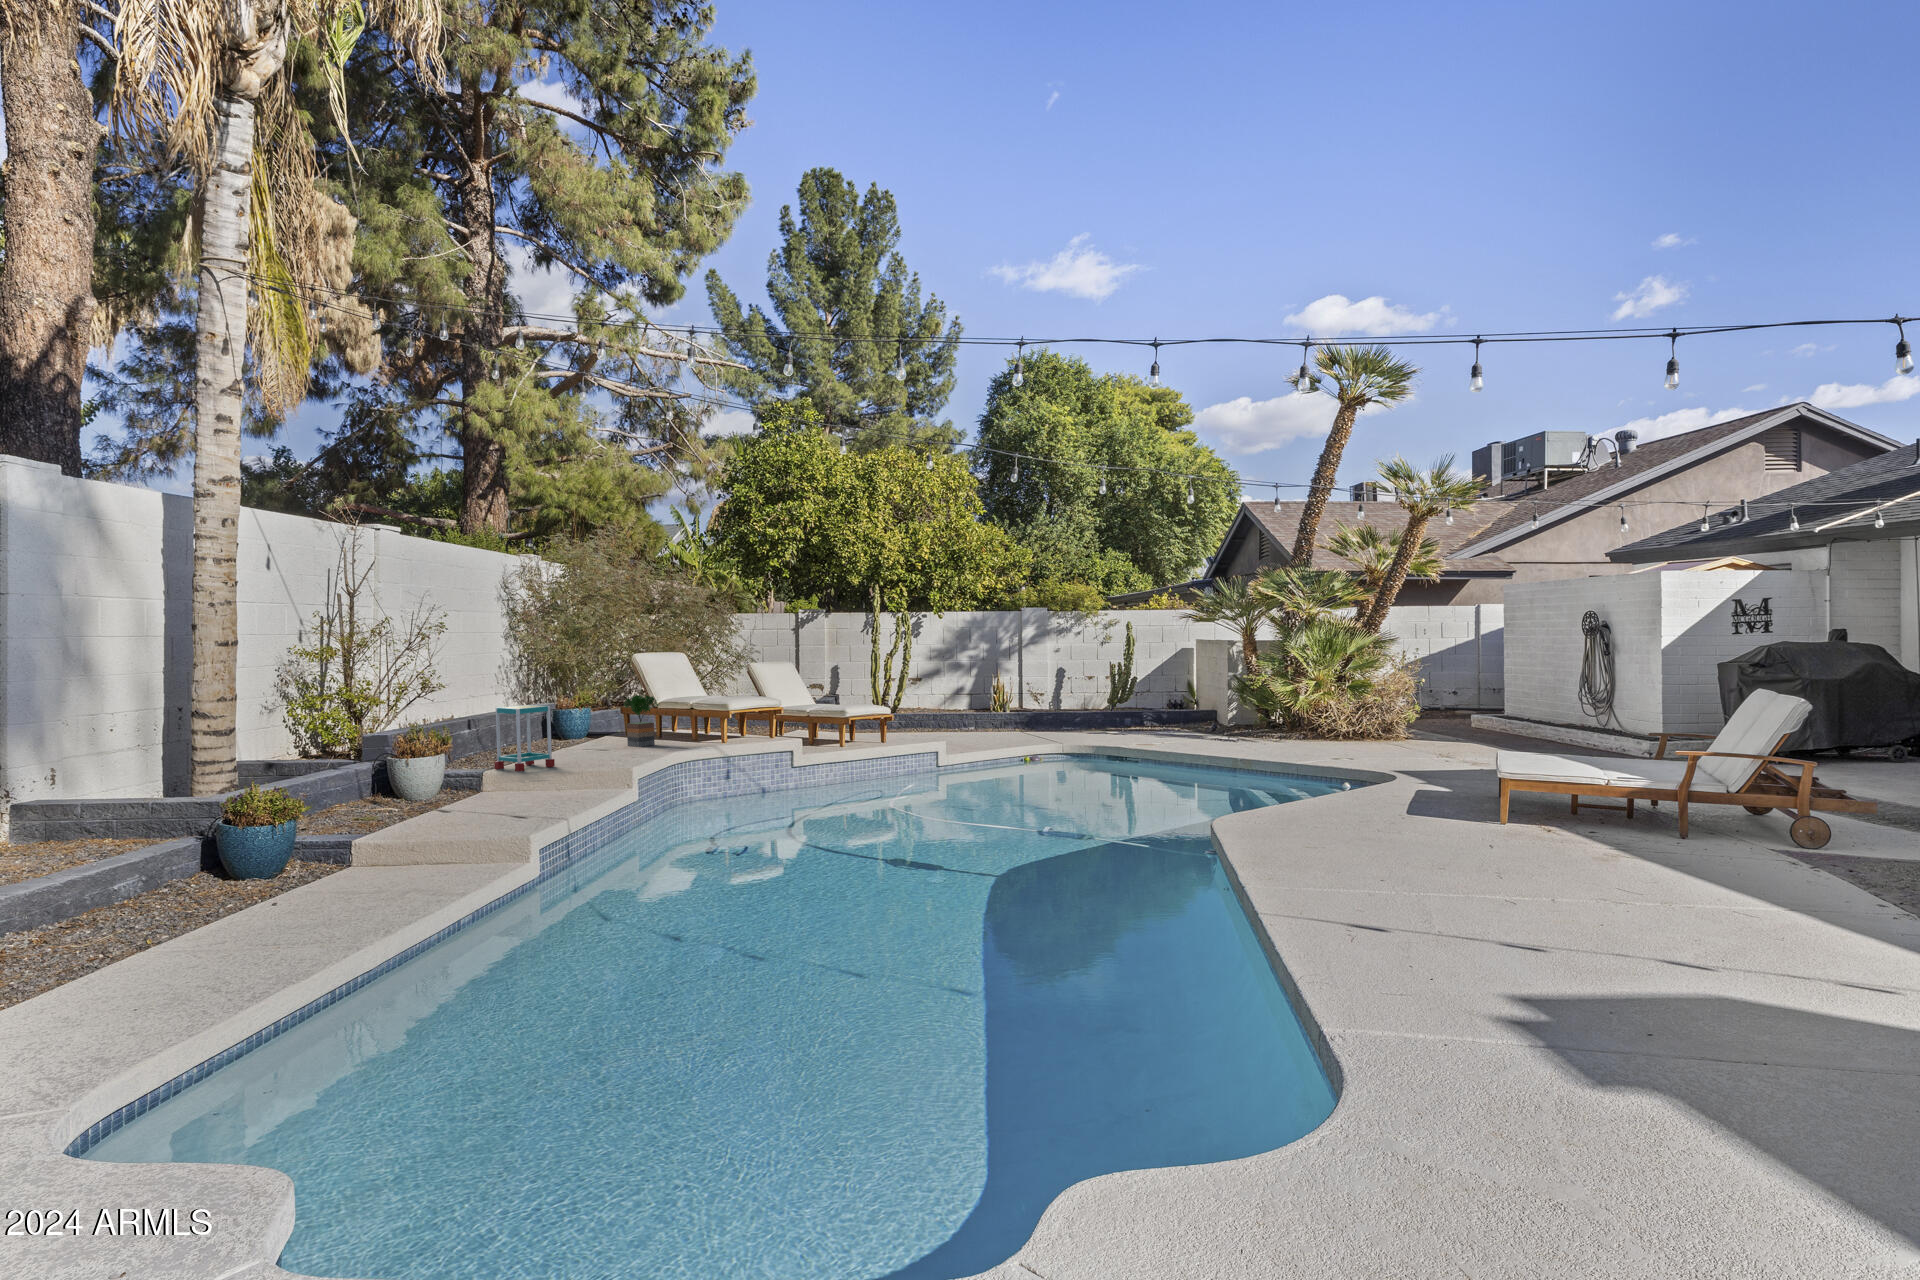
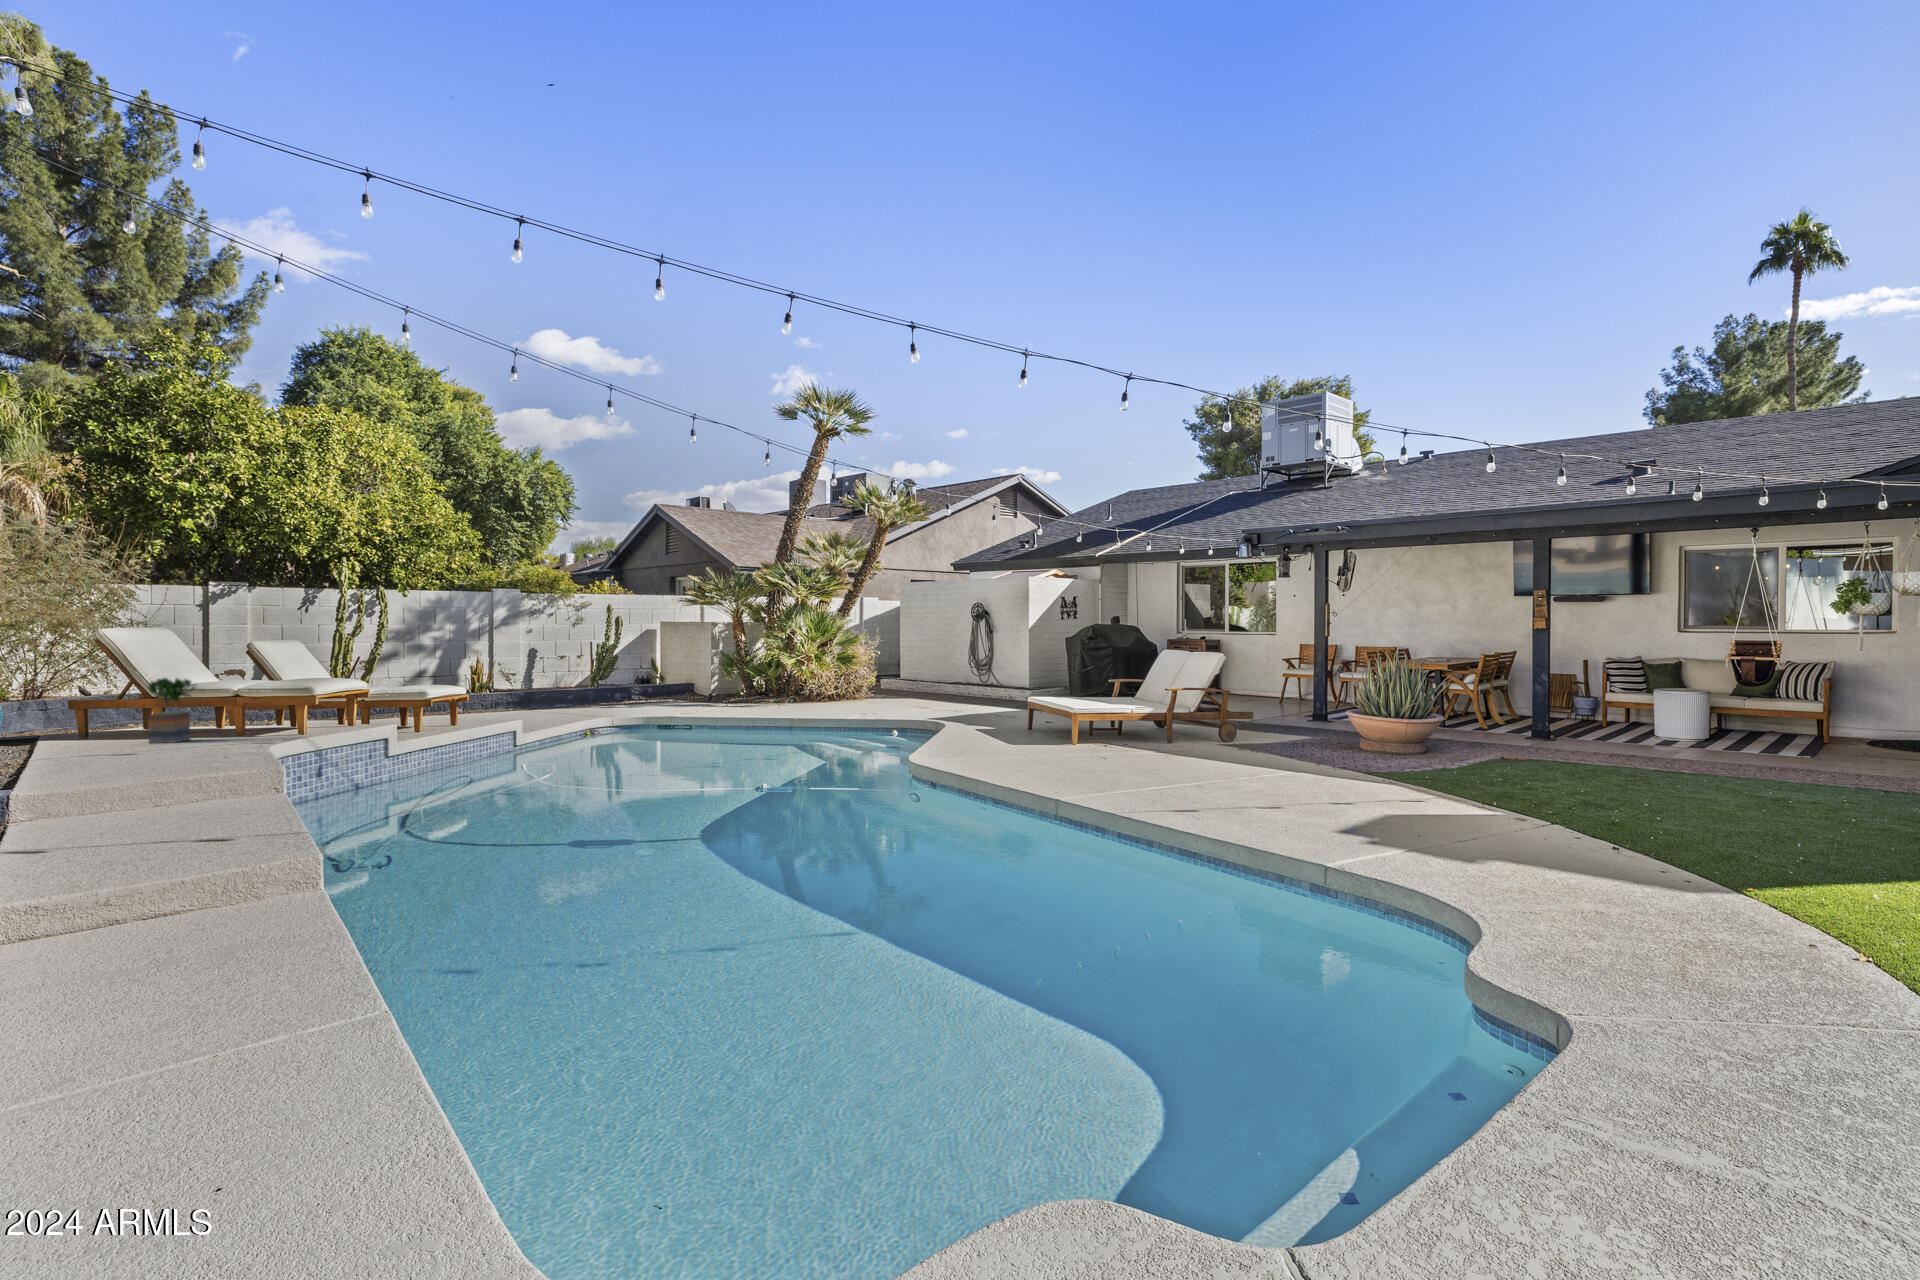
side table: present [495,705,555,771] -> none [45,688,145,777]

